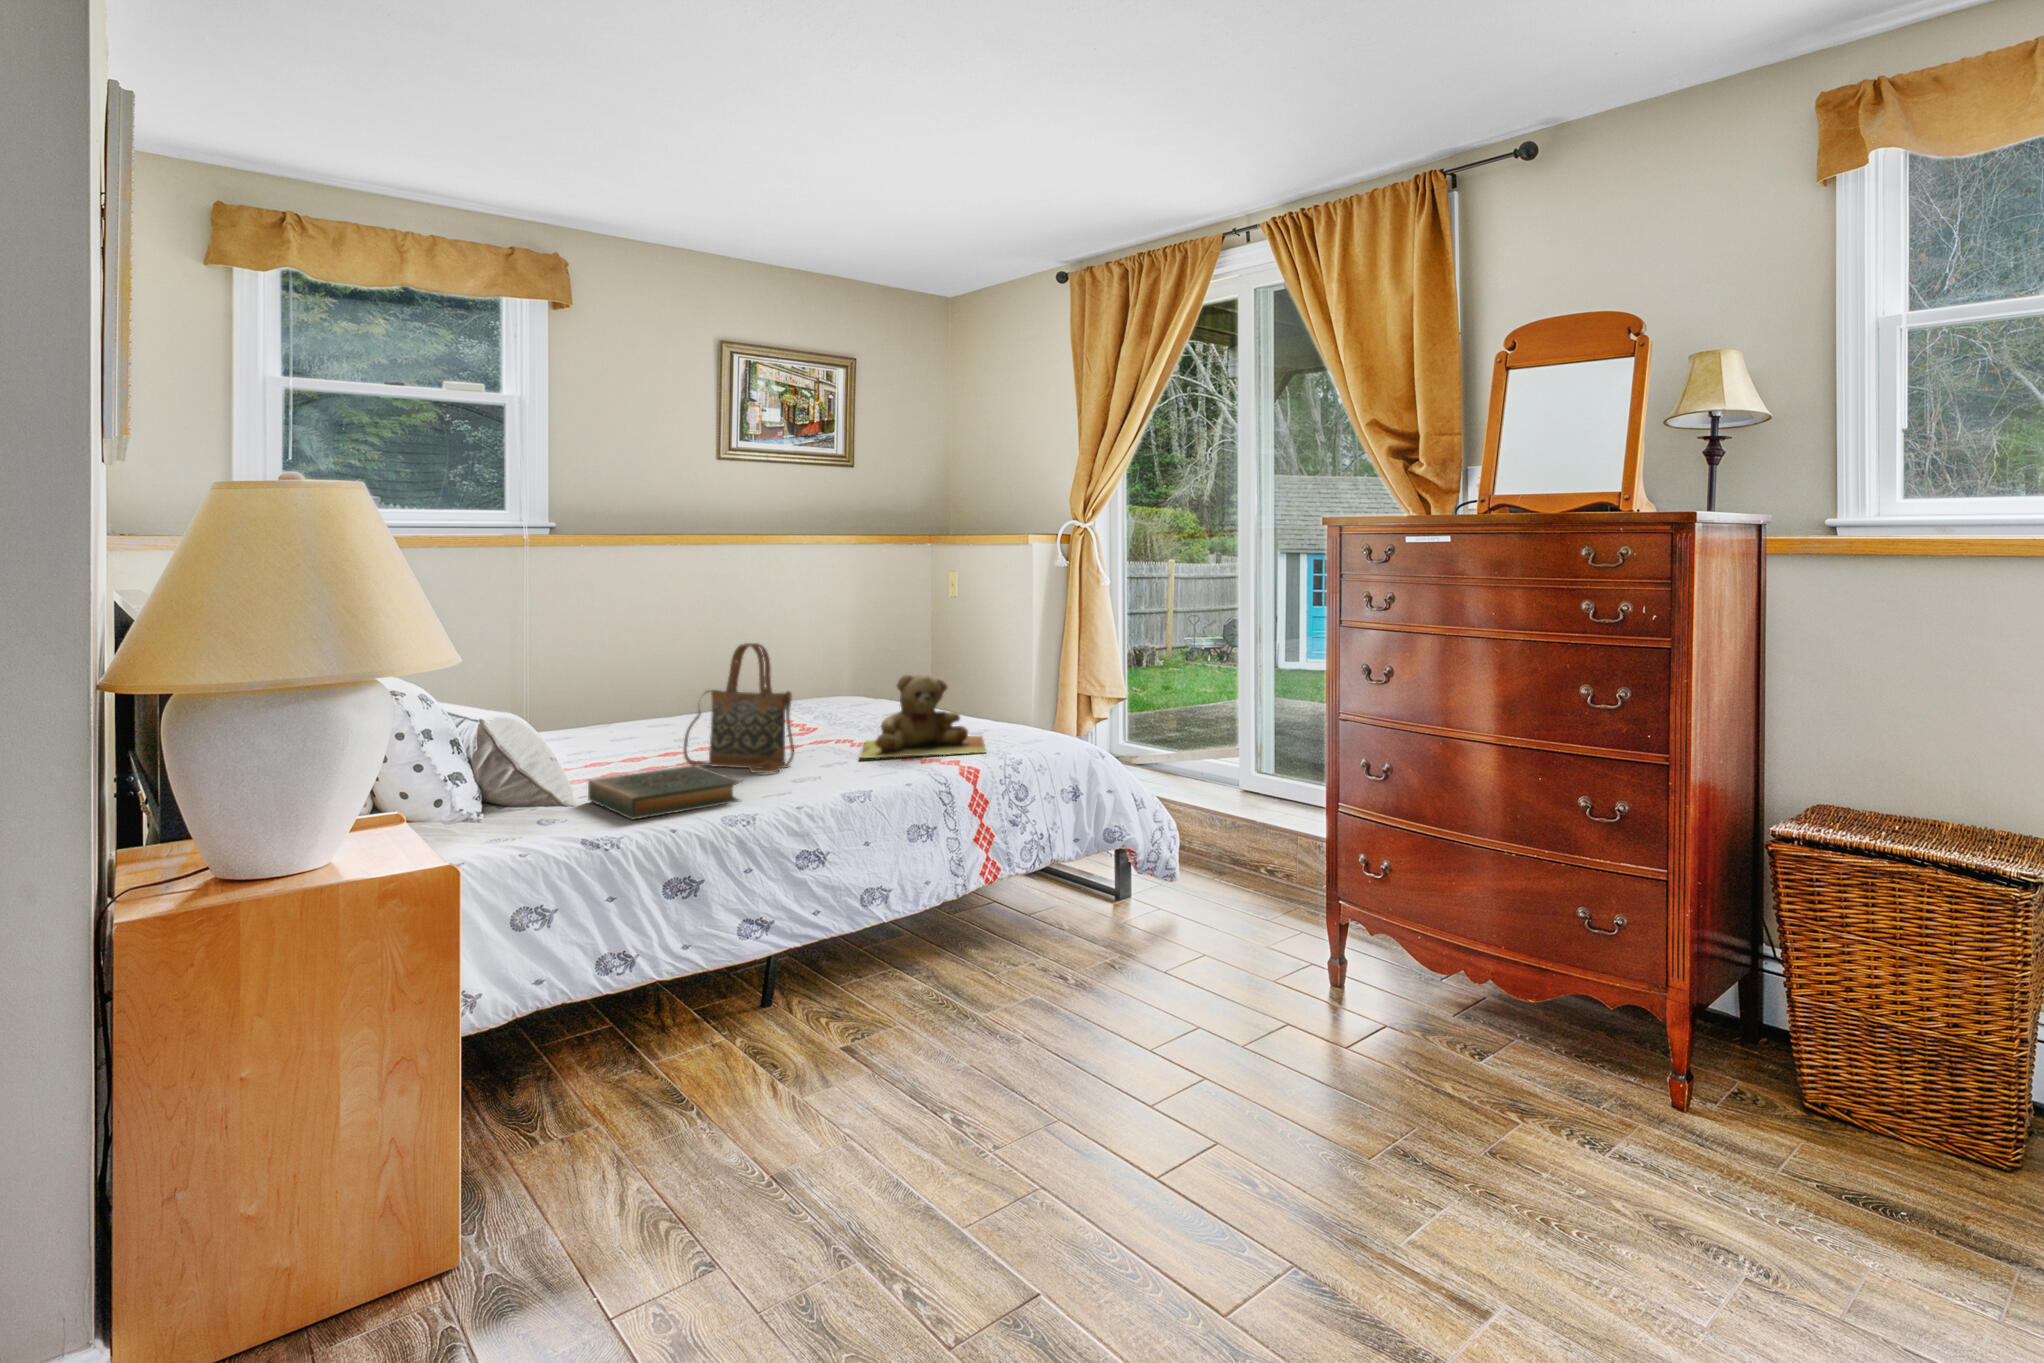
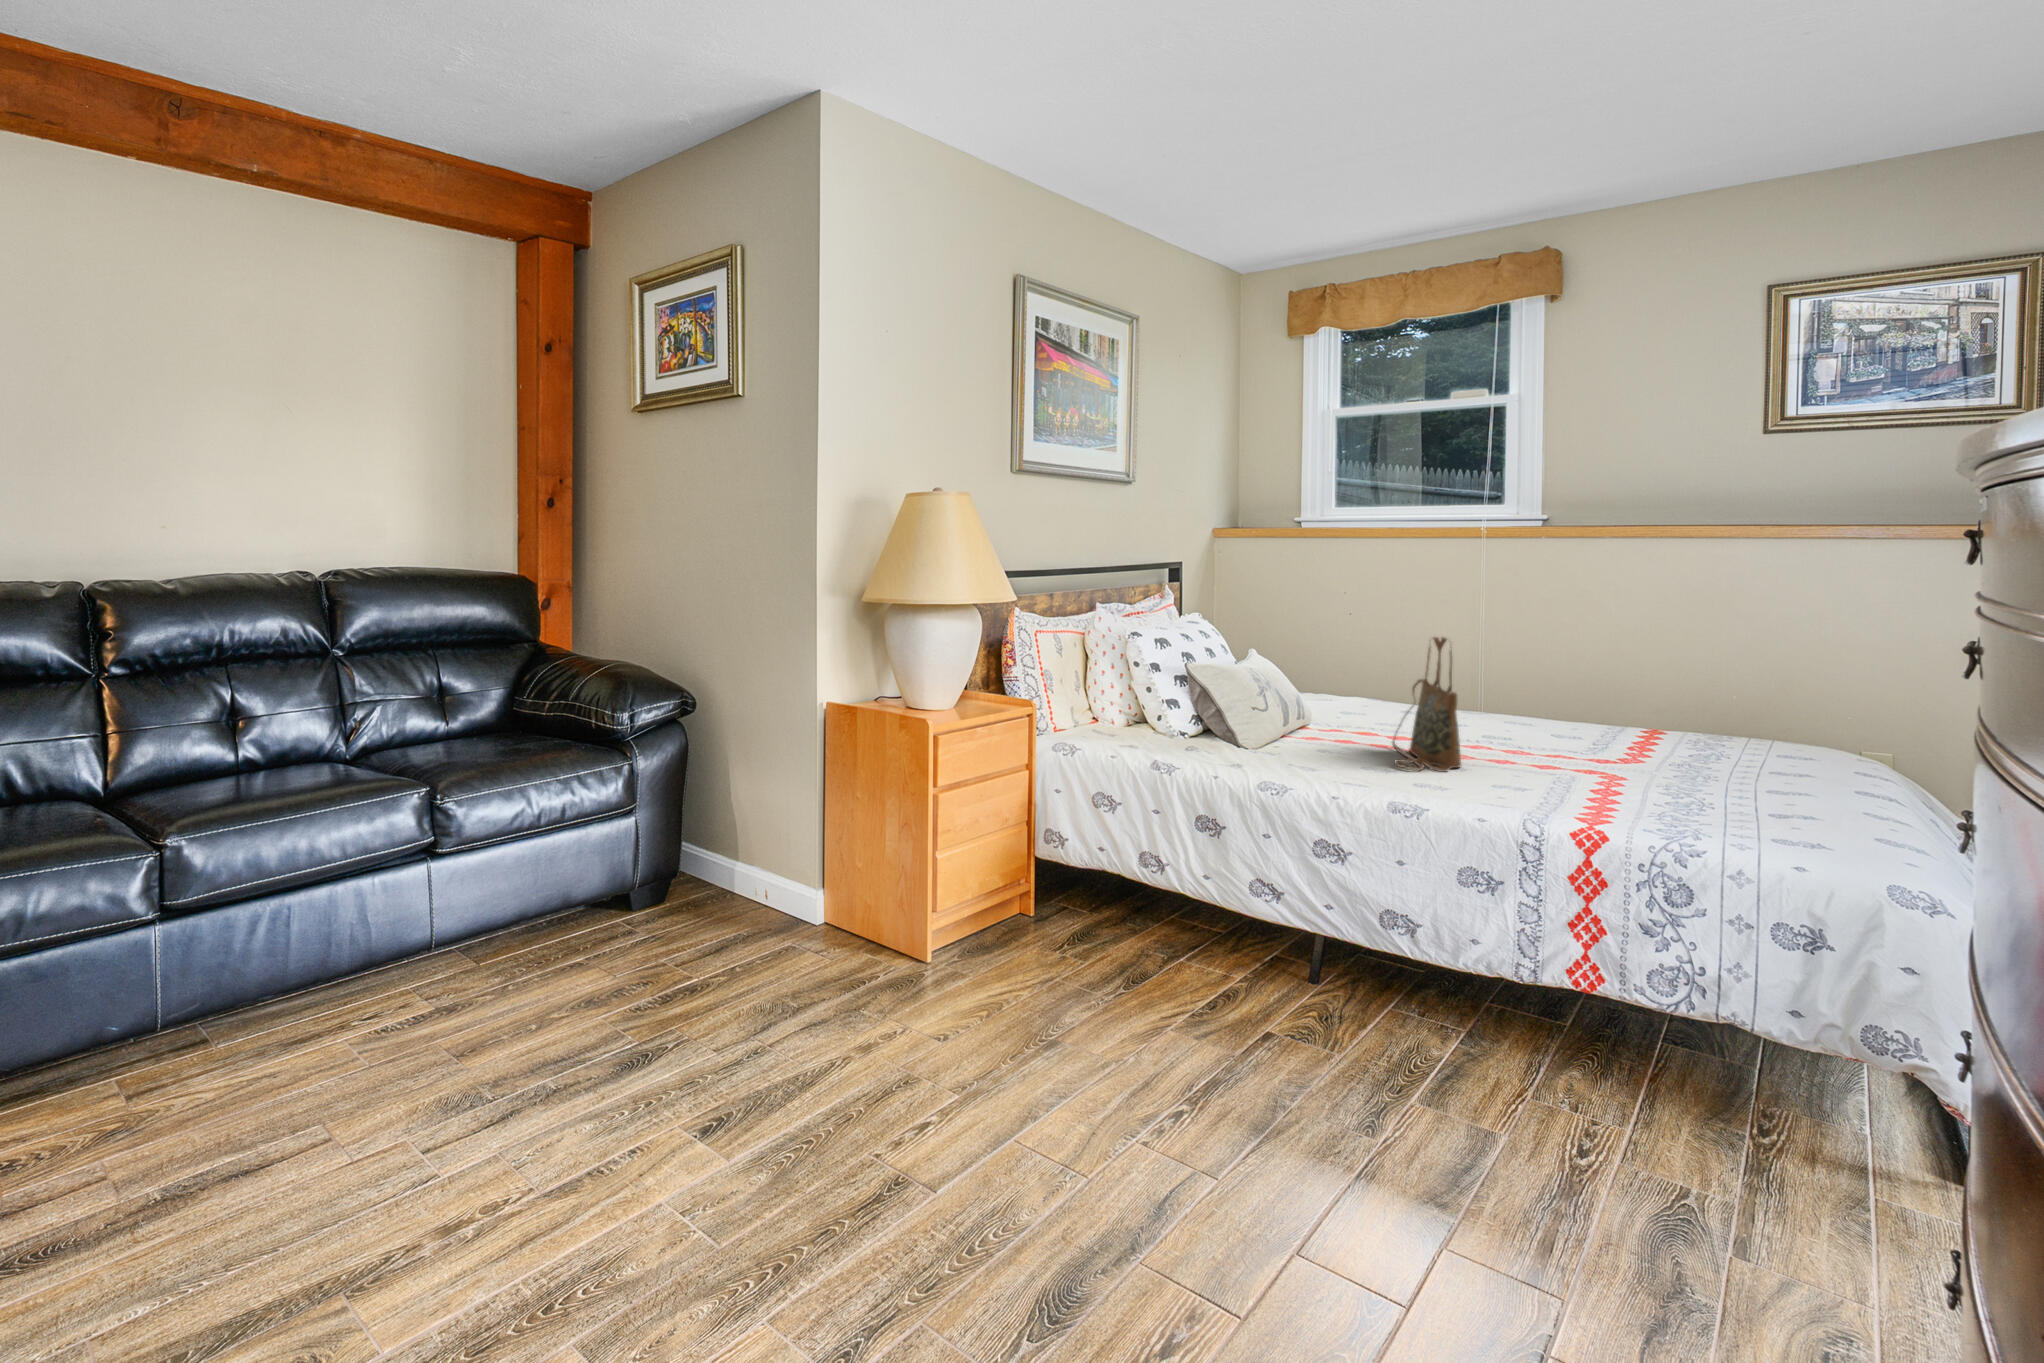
teddy bear: present [860,674,986,758] -> none [1514,704,1777,829]
hardback book: present [588,765,740,820] -> none [1199,726,1330,775]

